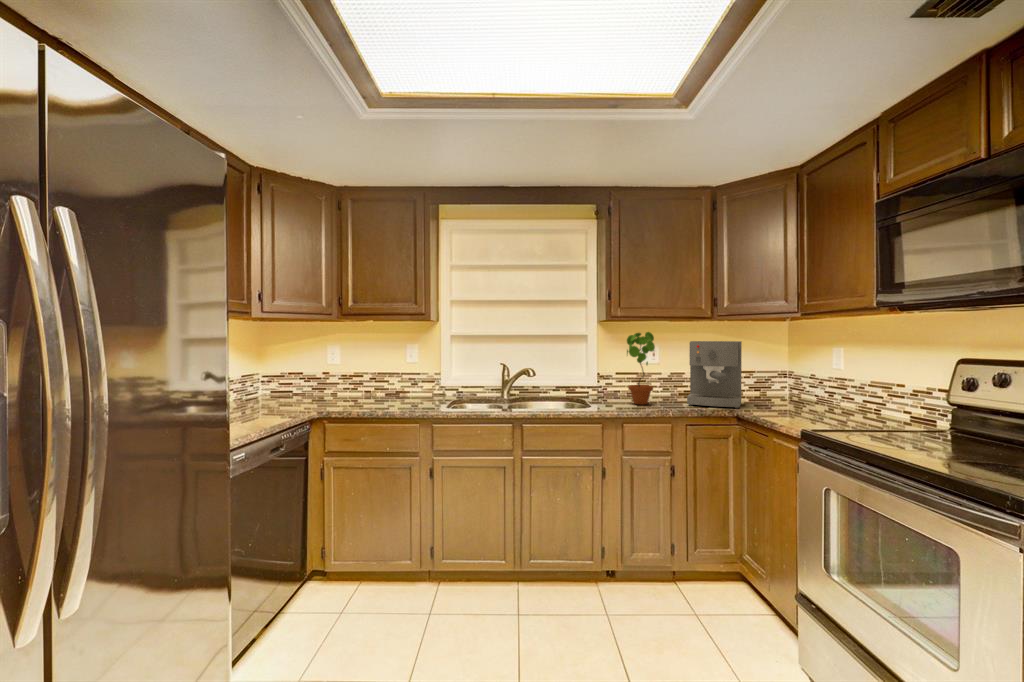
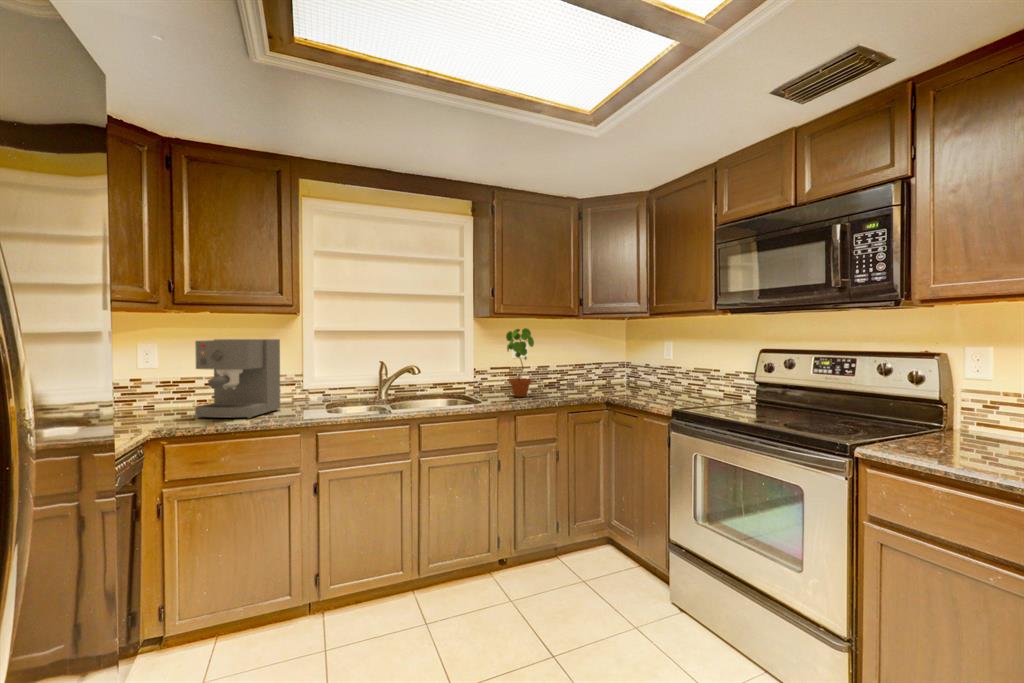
coffee maker: present [687,341,742,409] -> present [195,339,280,419]

